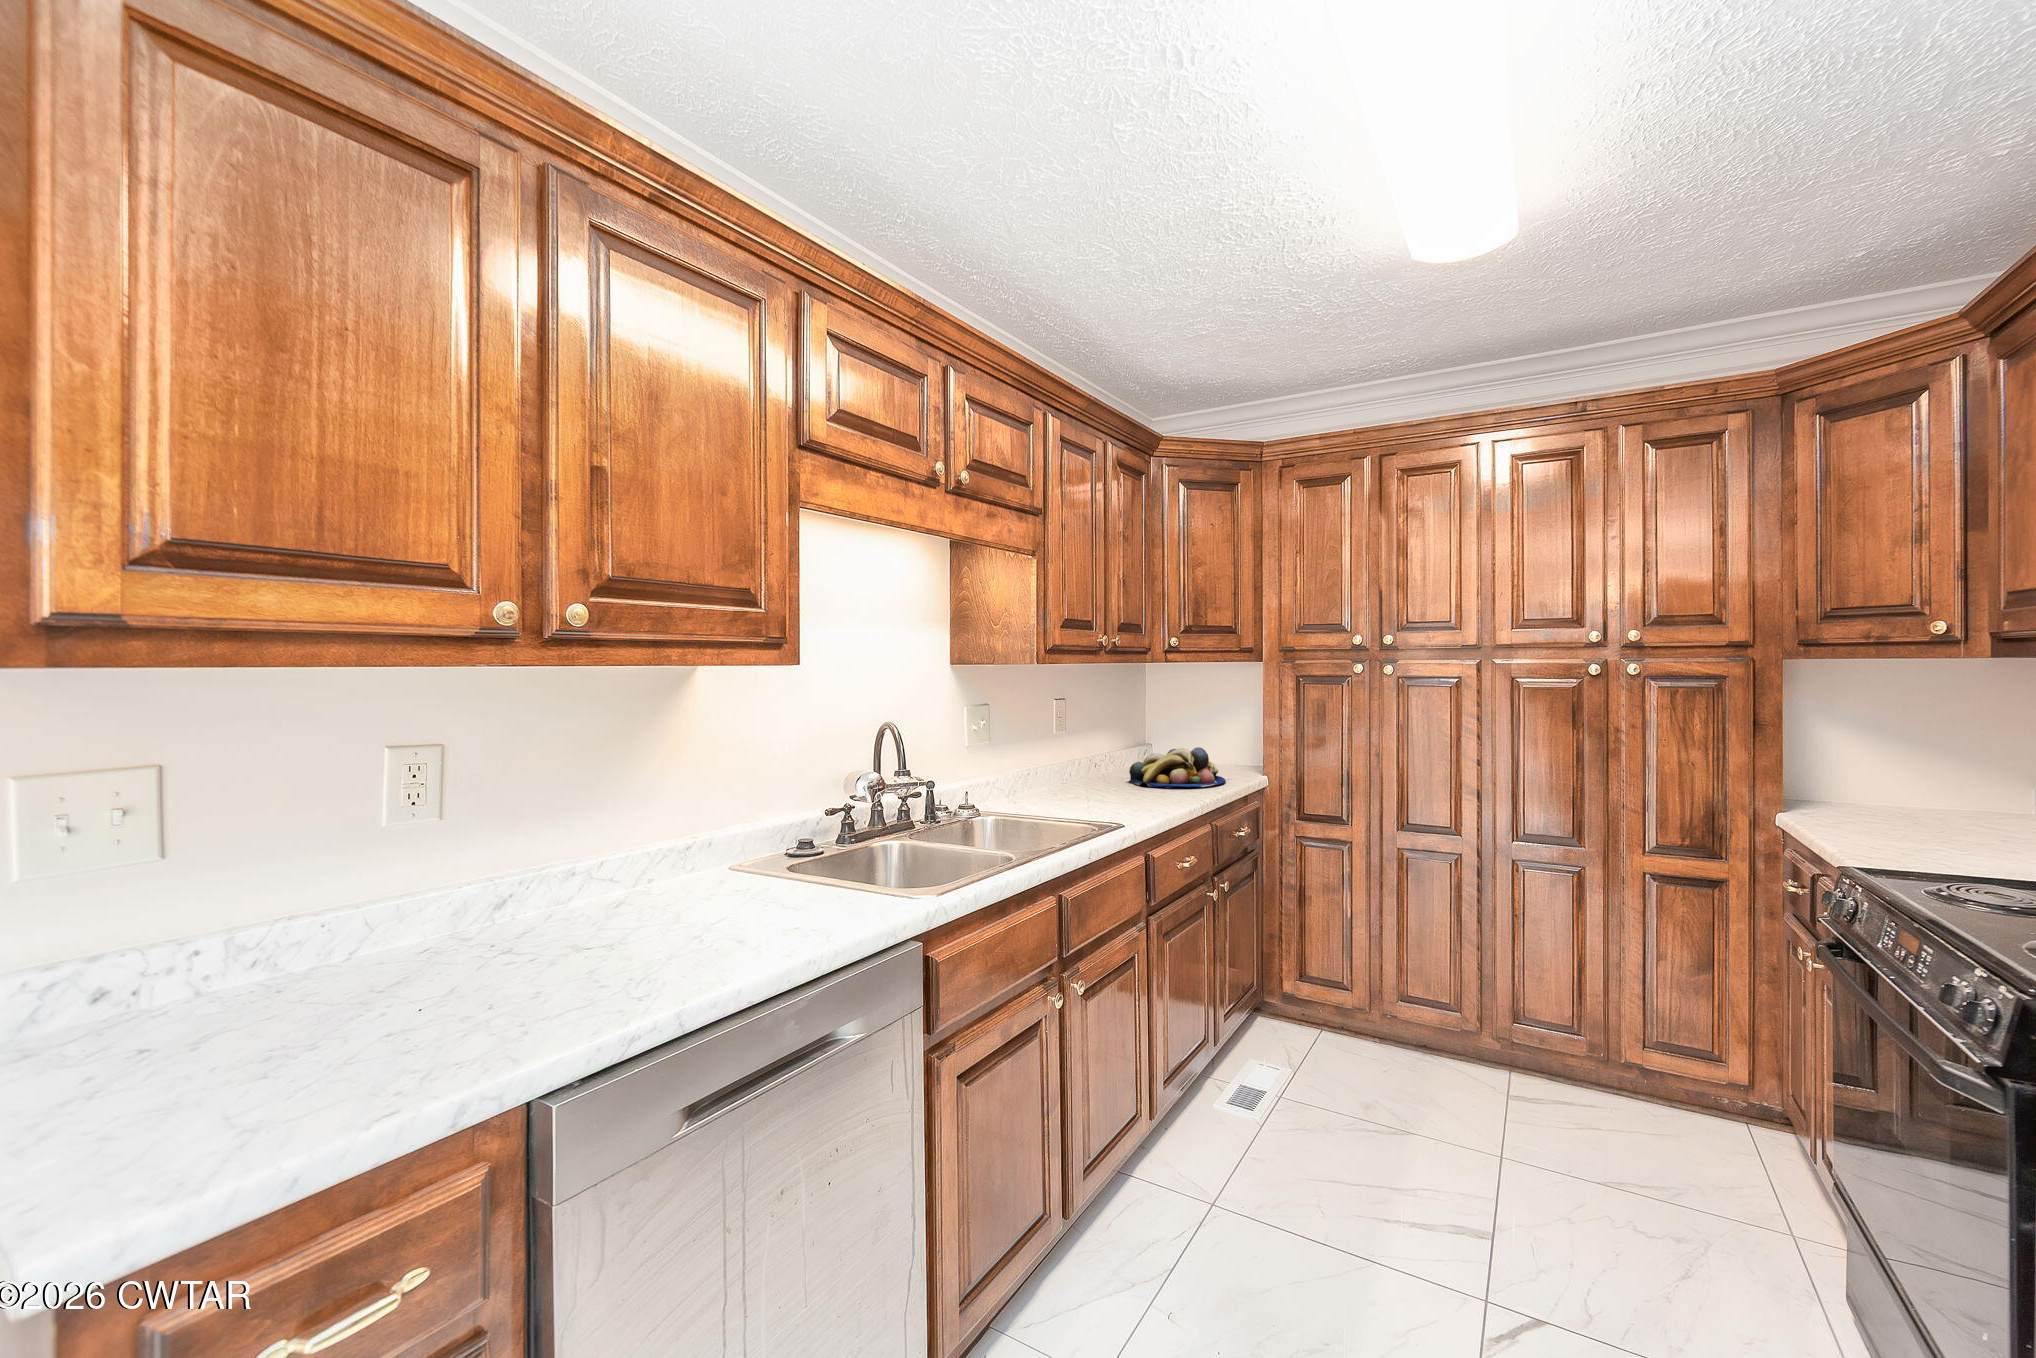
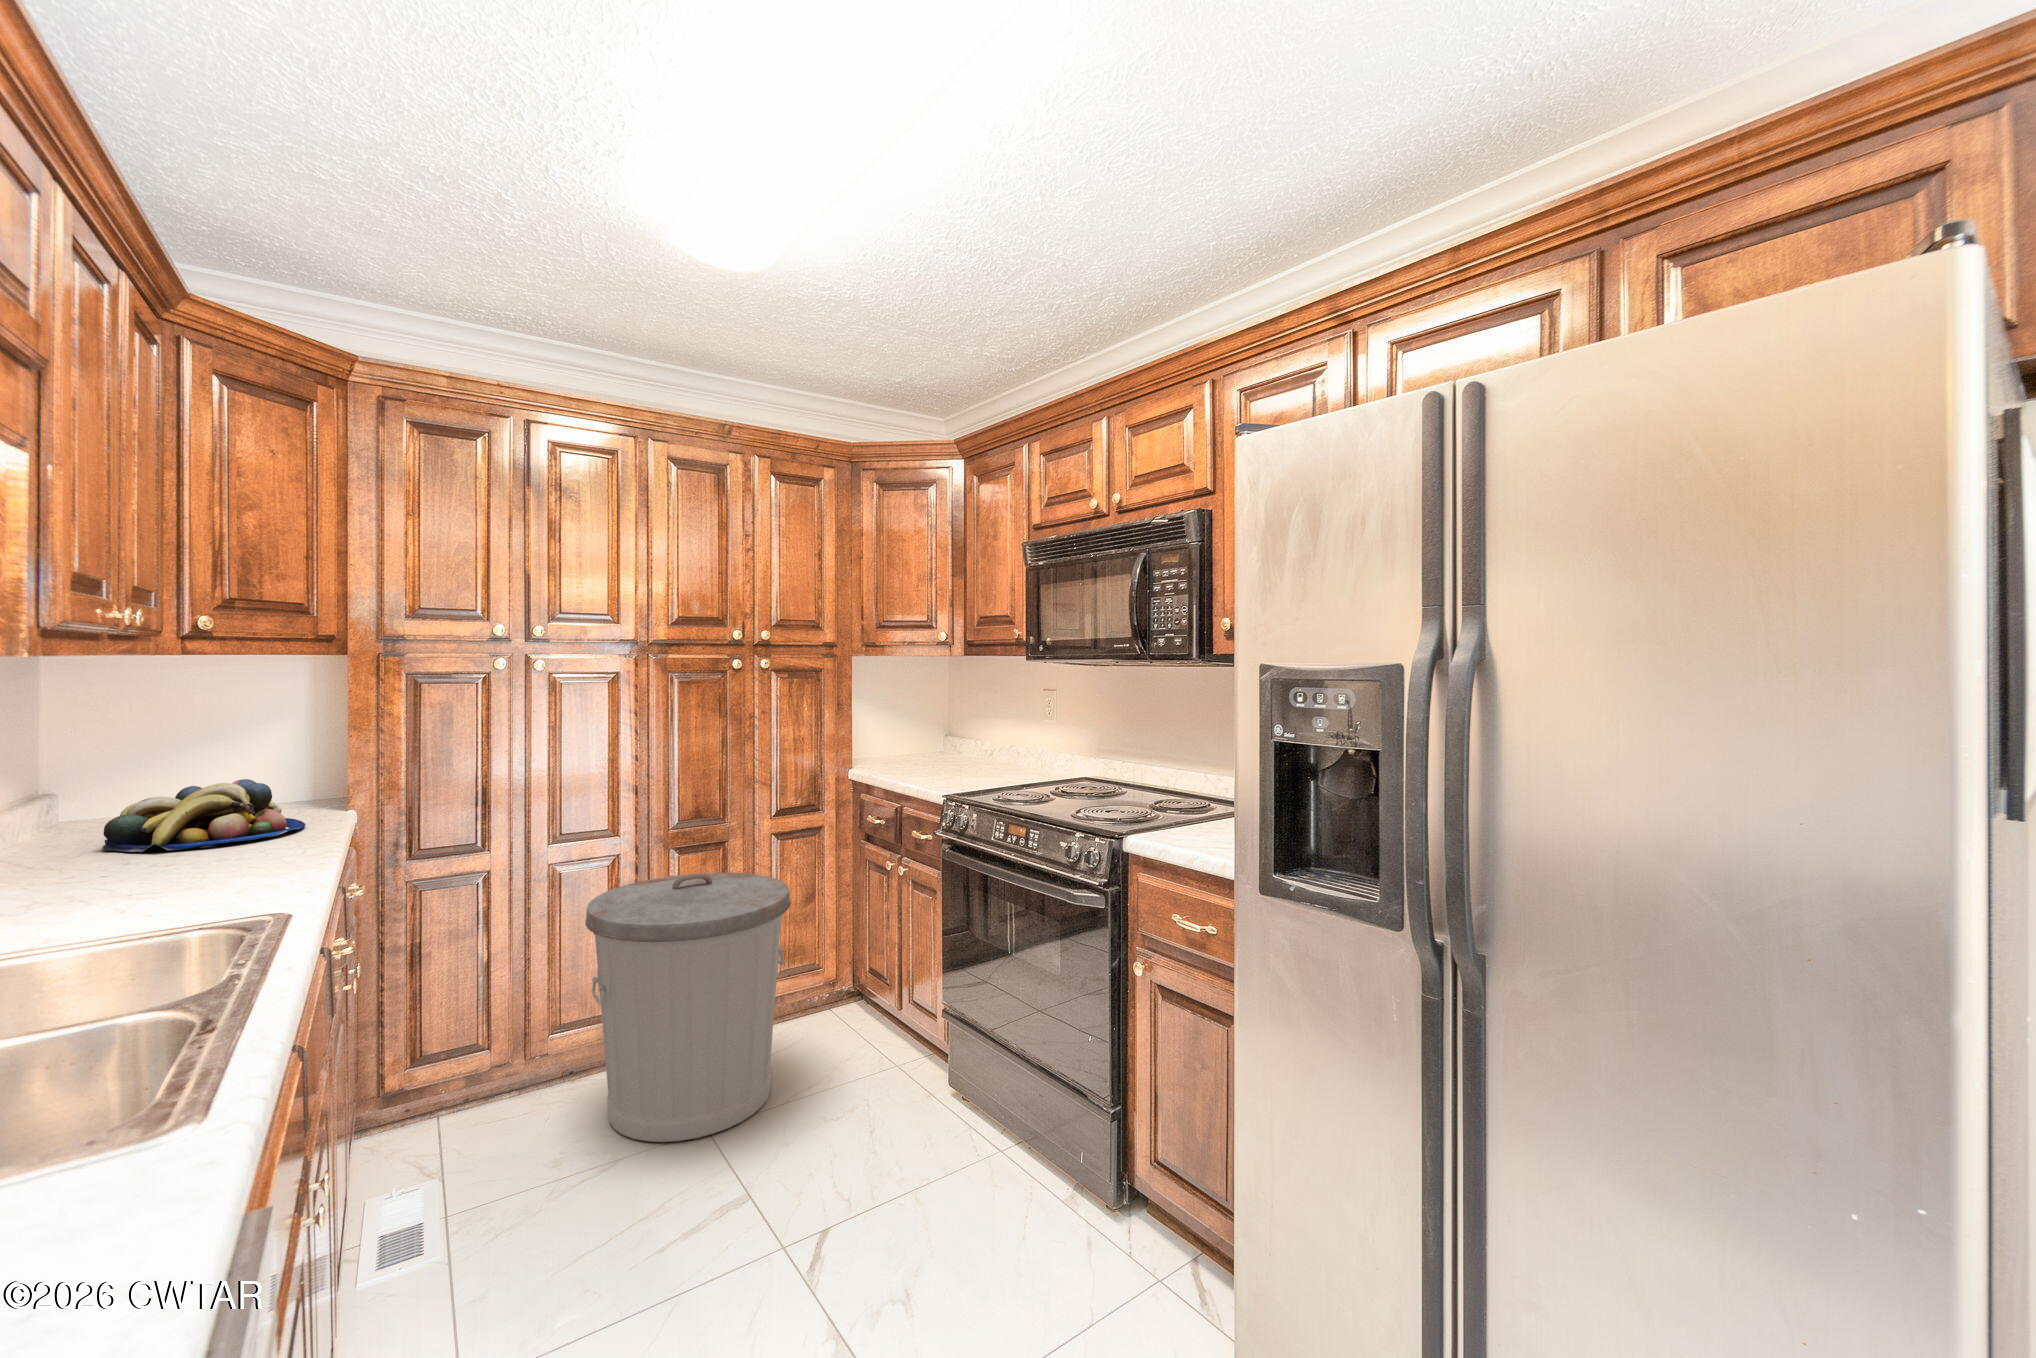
trash can: none [1403,881,1625,1153] -> present [585,873,790,1142]

